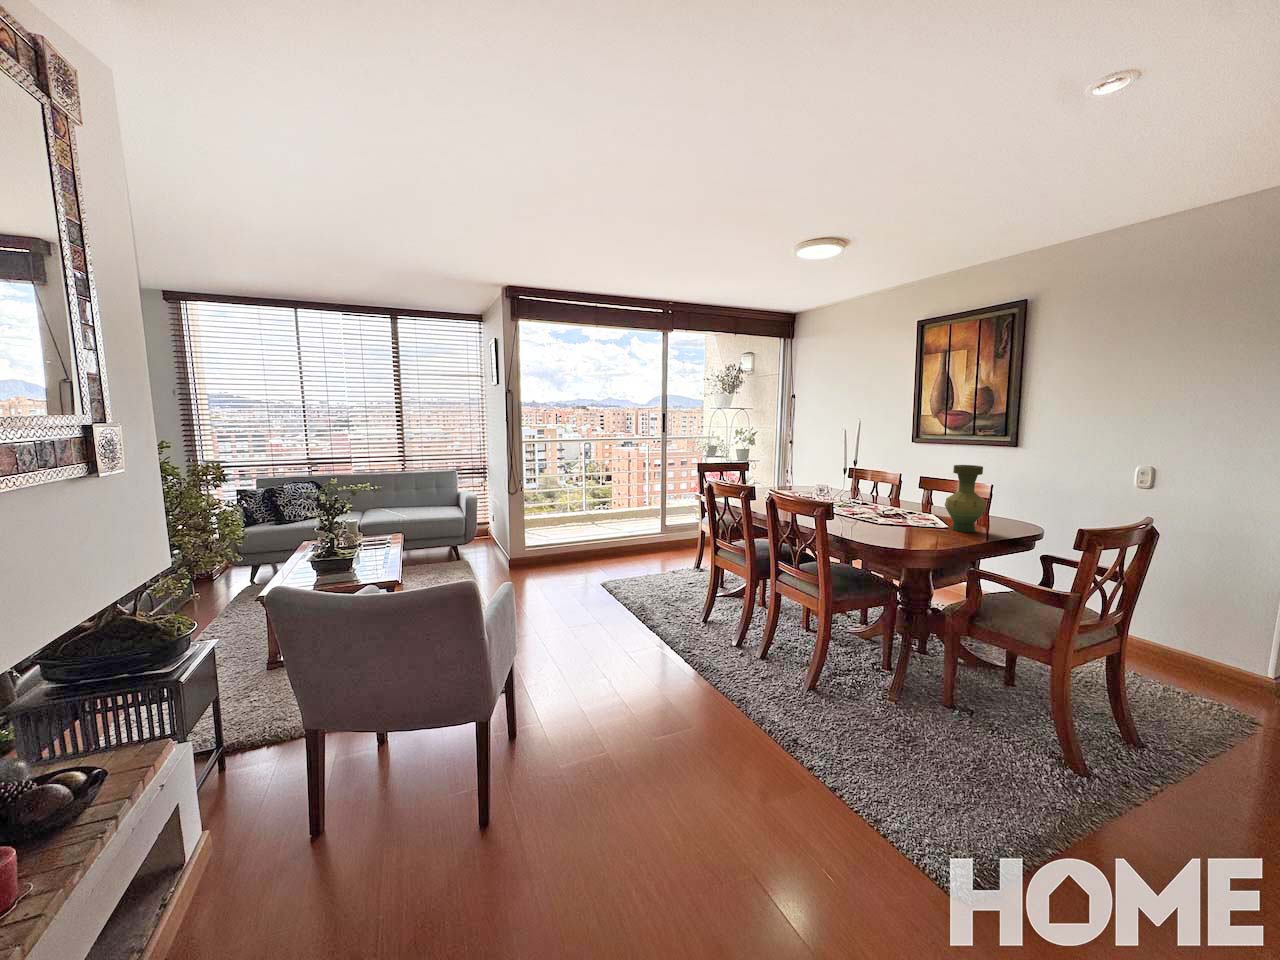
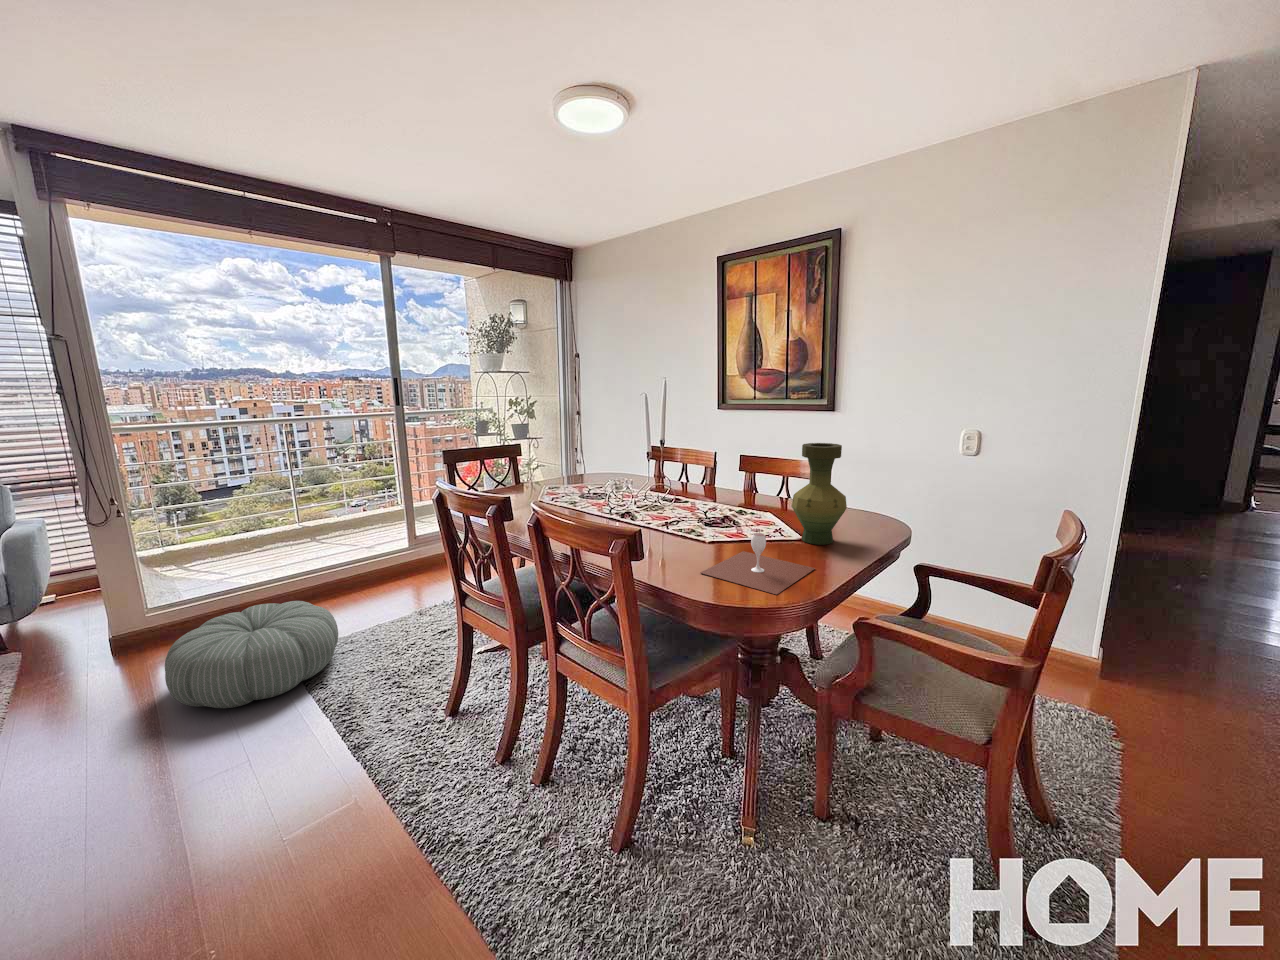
wine glass: none [872,514,951,546] -> present [700,533,815,595]
pouf: none [548,548,631,599] -> present [165,601,338,708]

